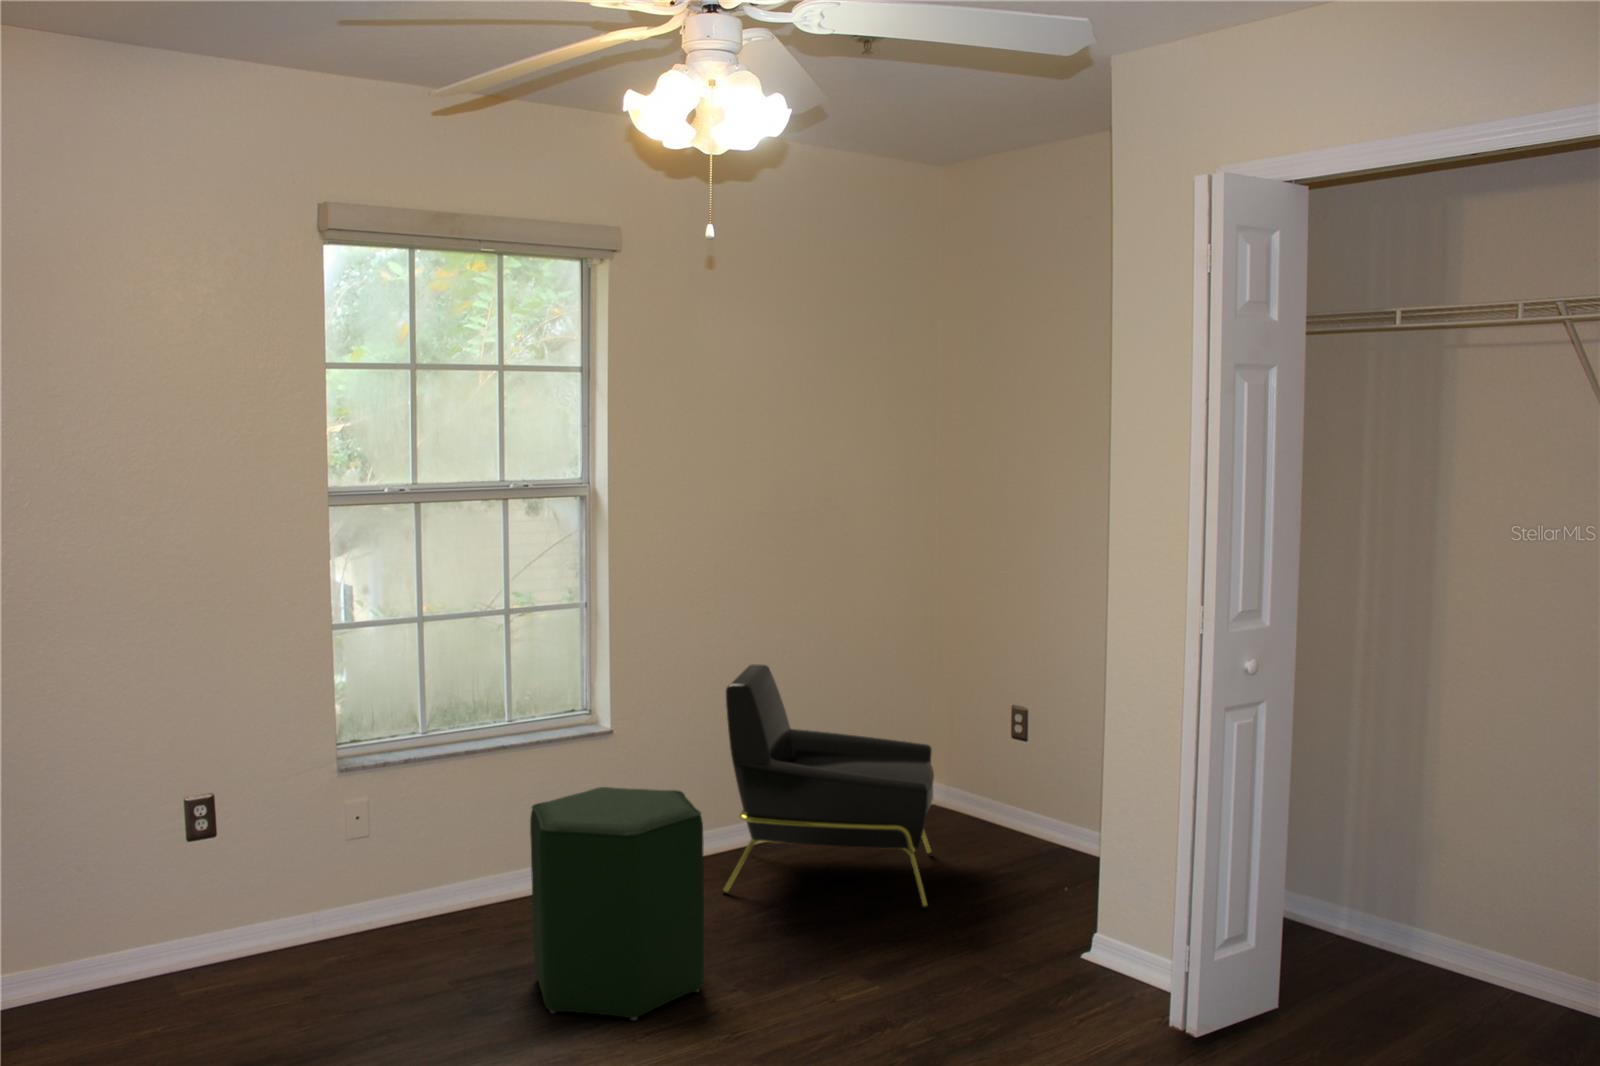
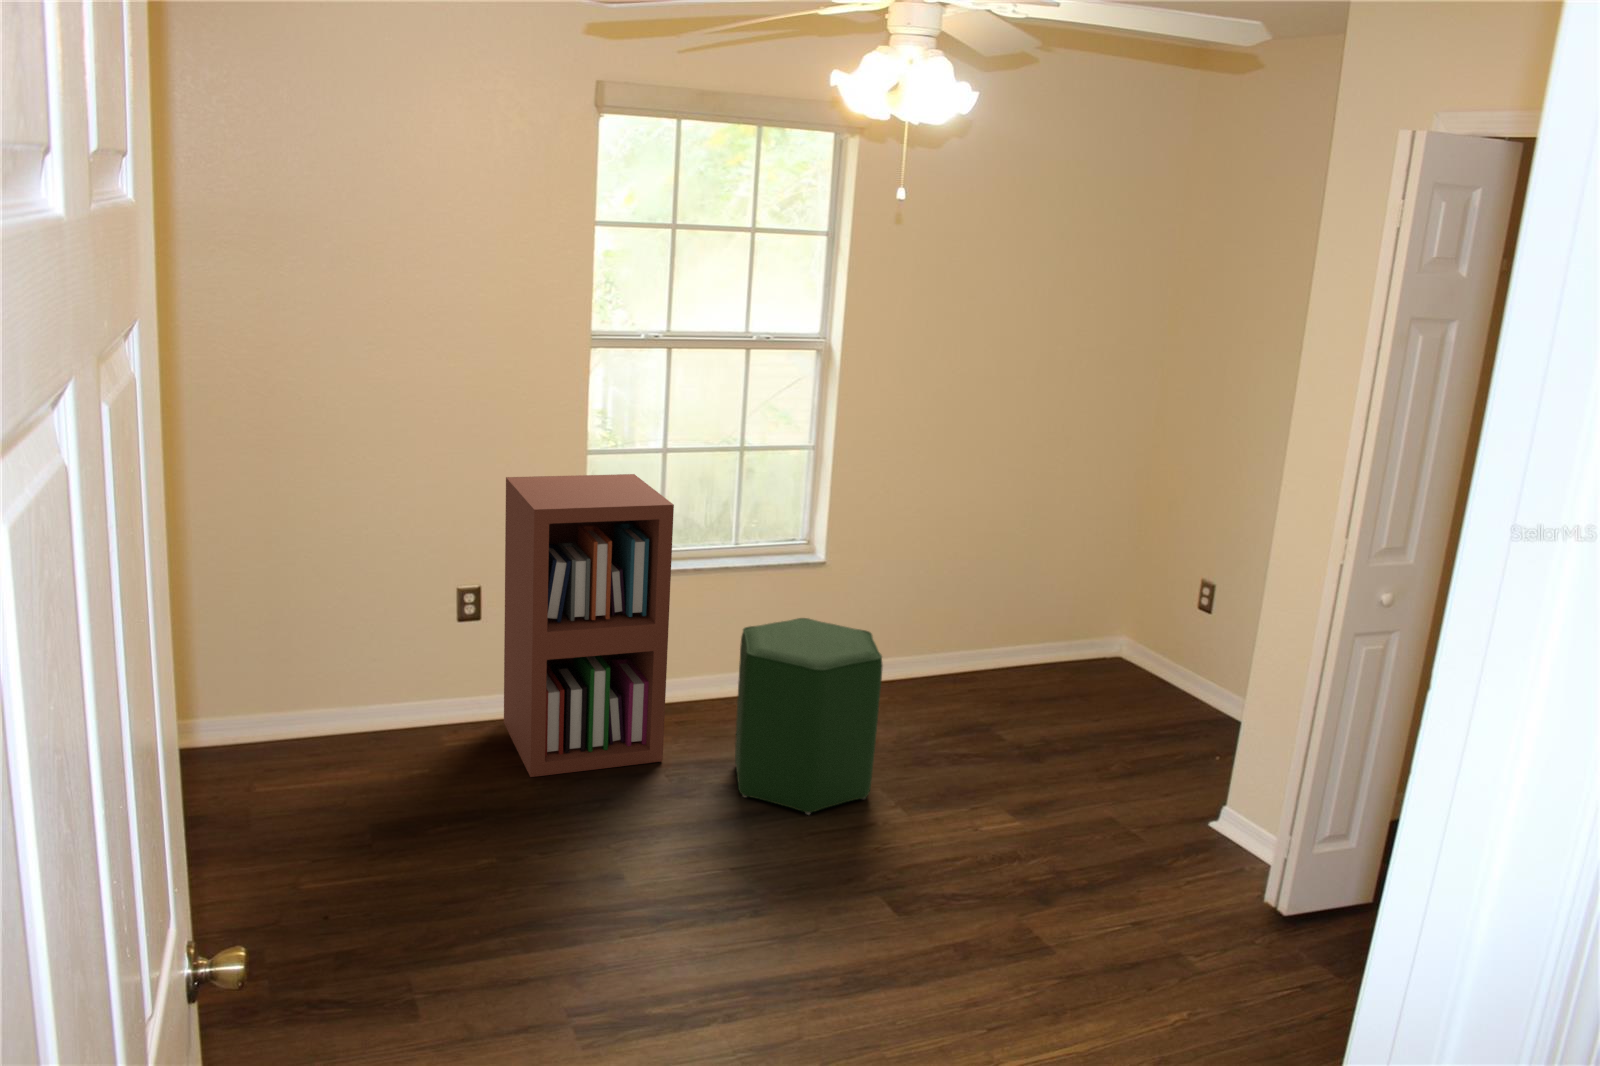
bookshelf: none [222,646,445,1034] -> present [504,474,674,777]
armchair: present [723,665,934,909] -> none [903,515,1114,757]

